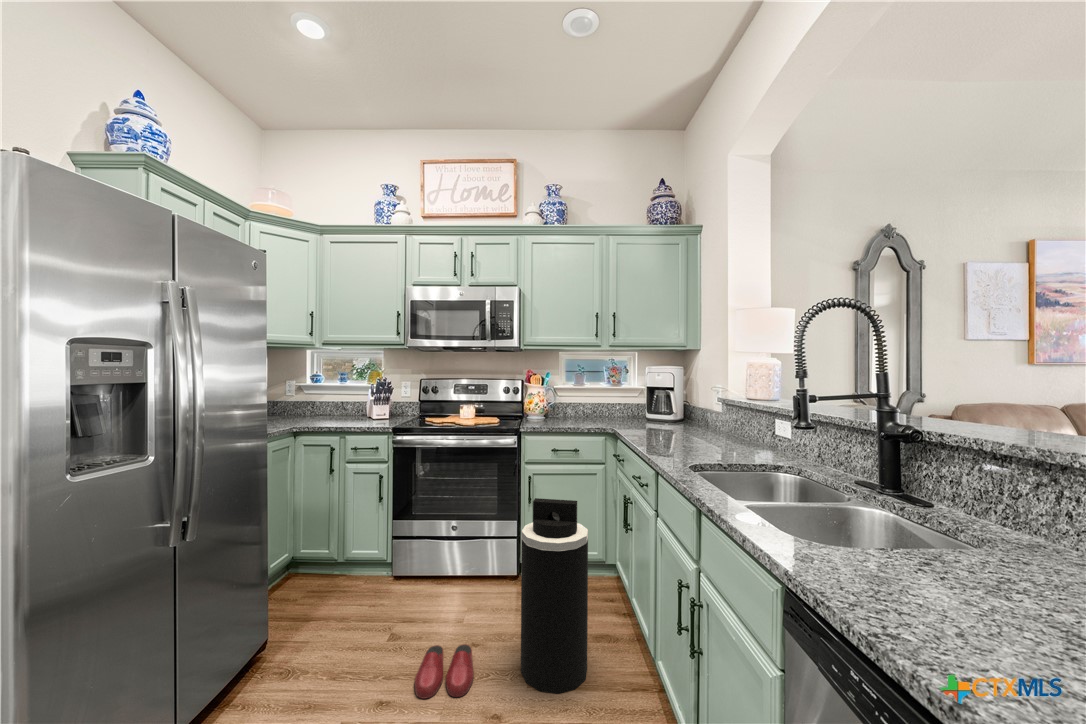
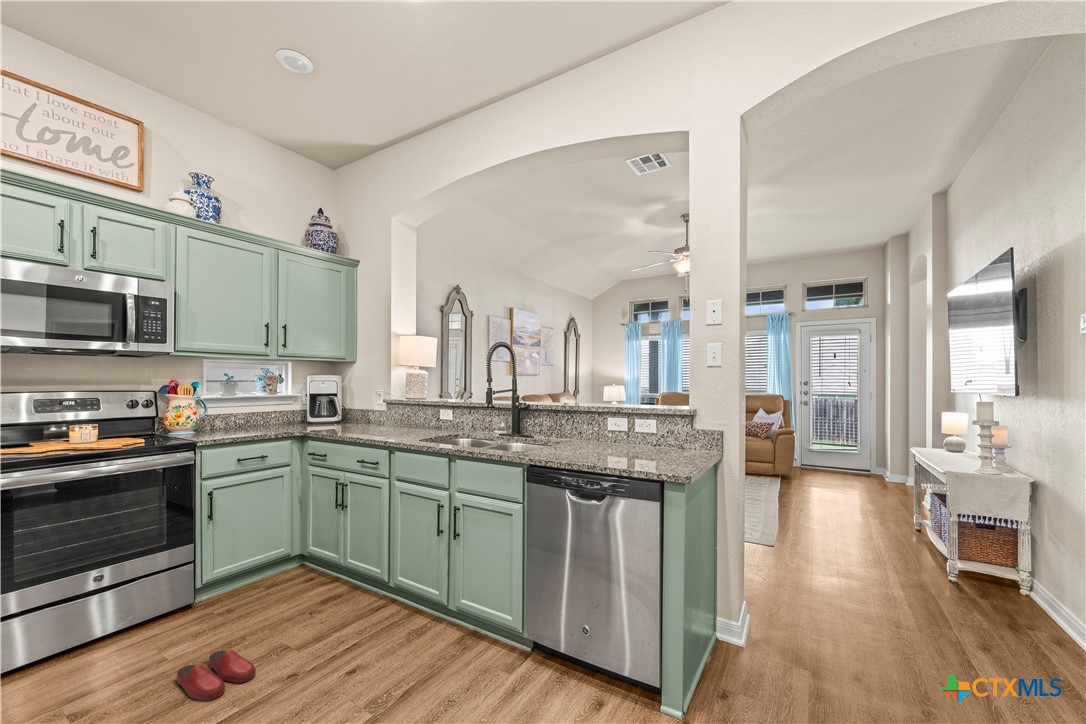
trash can: present [521,498,588,694] -> none [282,484,345,644]

